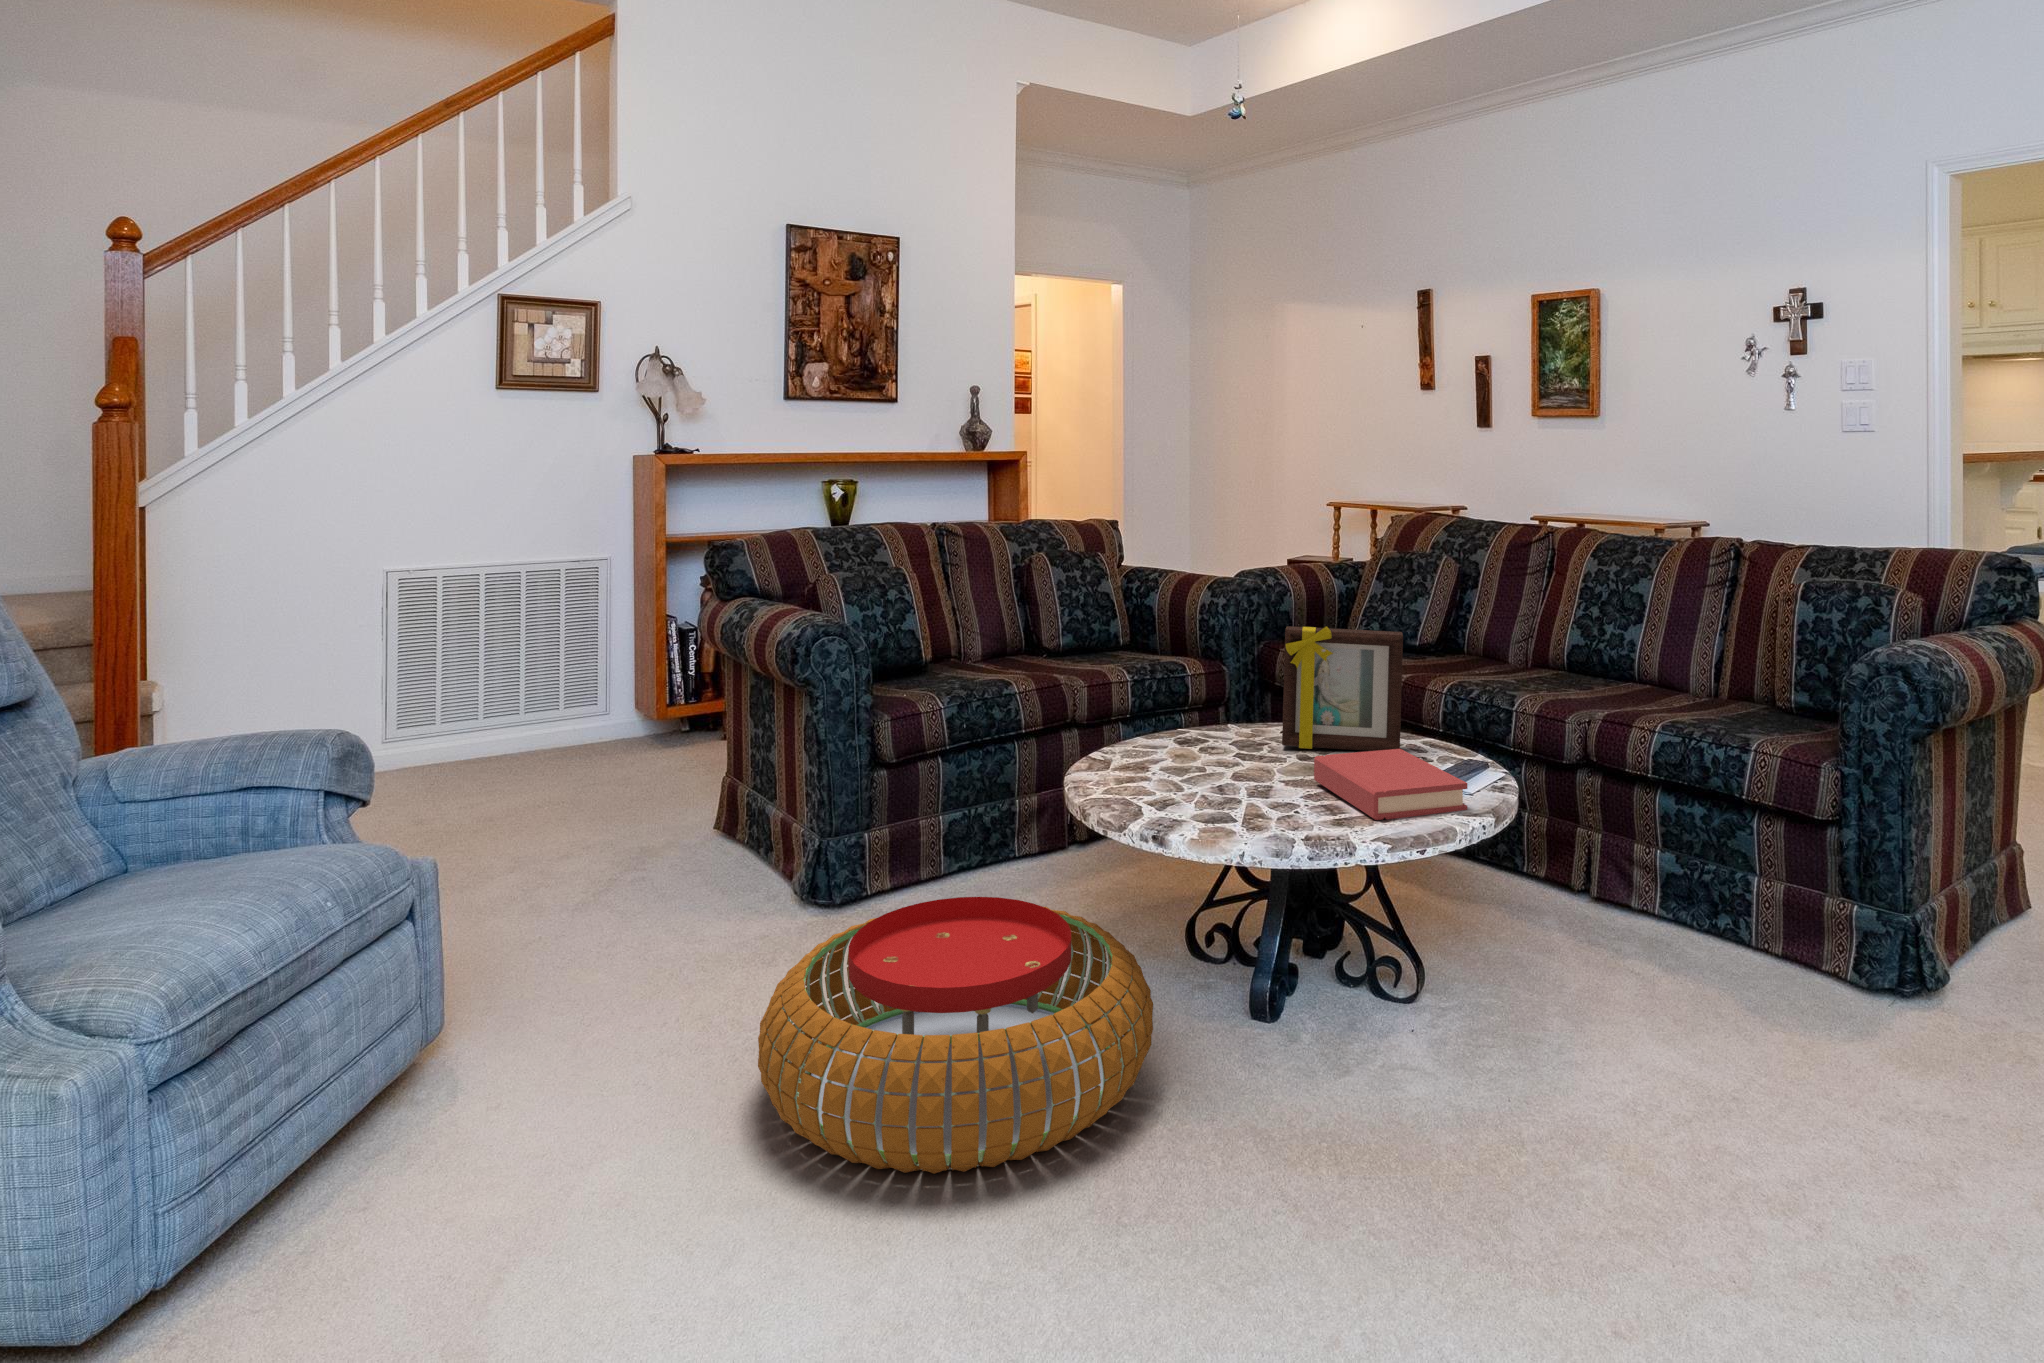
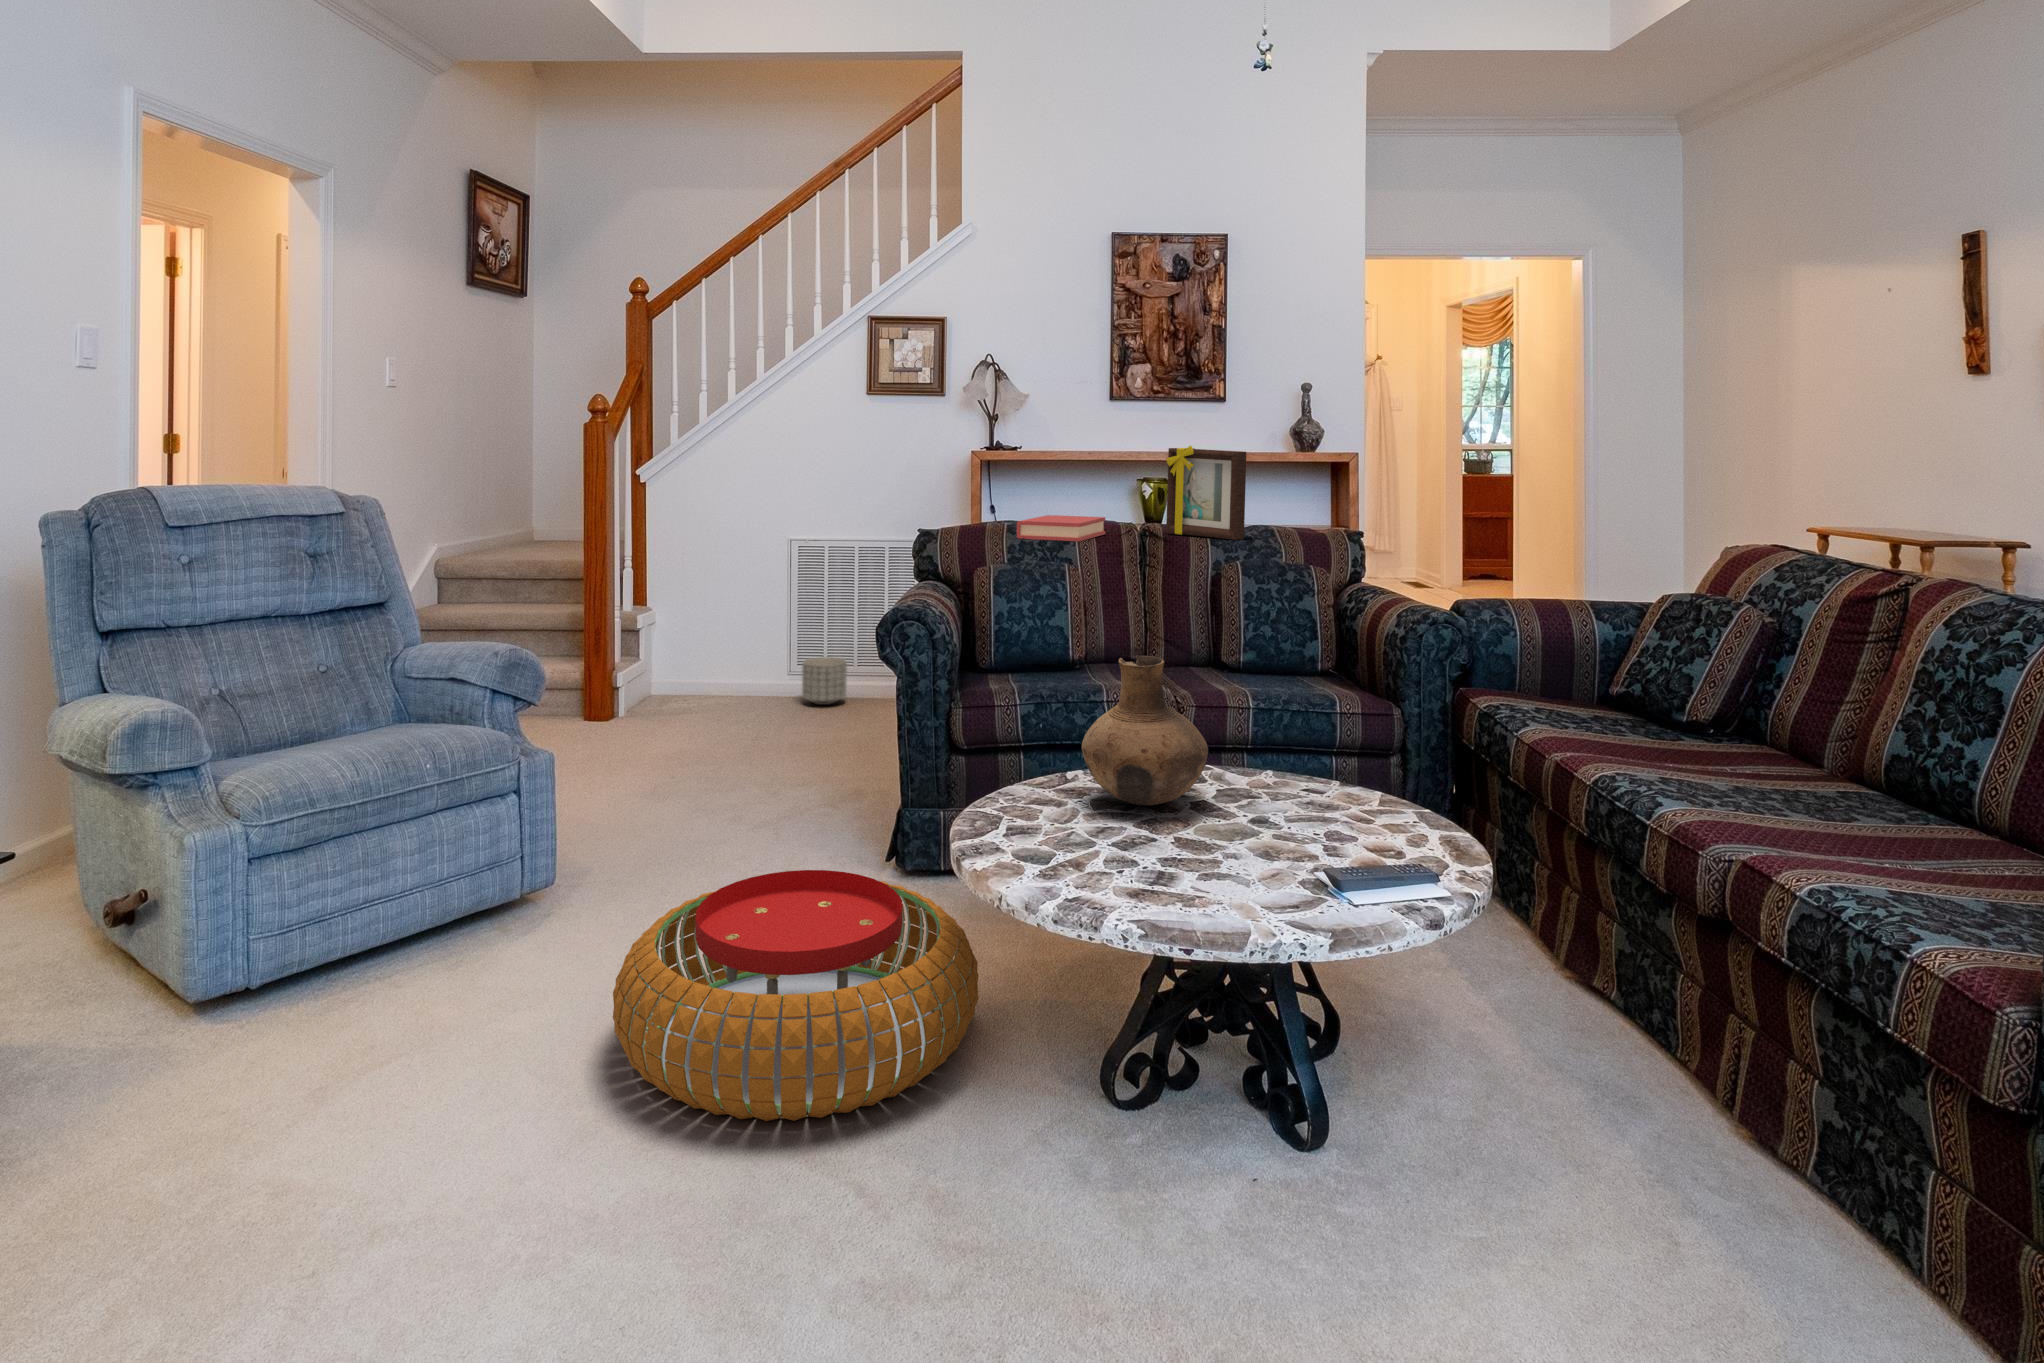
picture frame: present [1282,626,1403,751] -> present [1166,446,1246,540]
vase: none [1131,634,1245,768] -> present [1082,656,1208,805]
planter: none [416,715,481,777] -> present [802,657,847,705]
hardback book: present [1314,749,1467,820] -> present [1017,515,1105,541]

